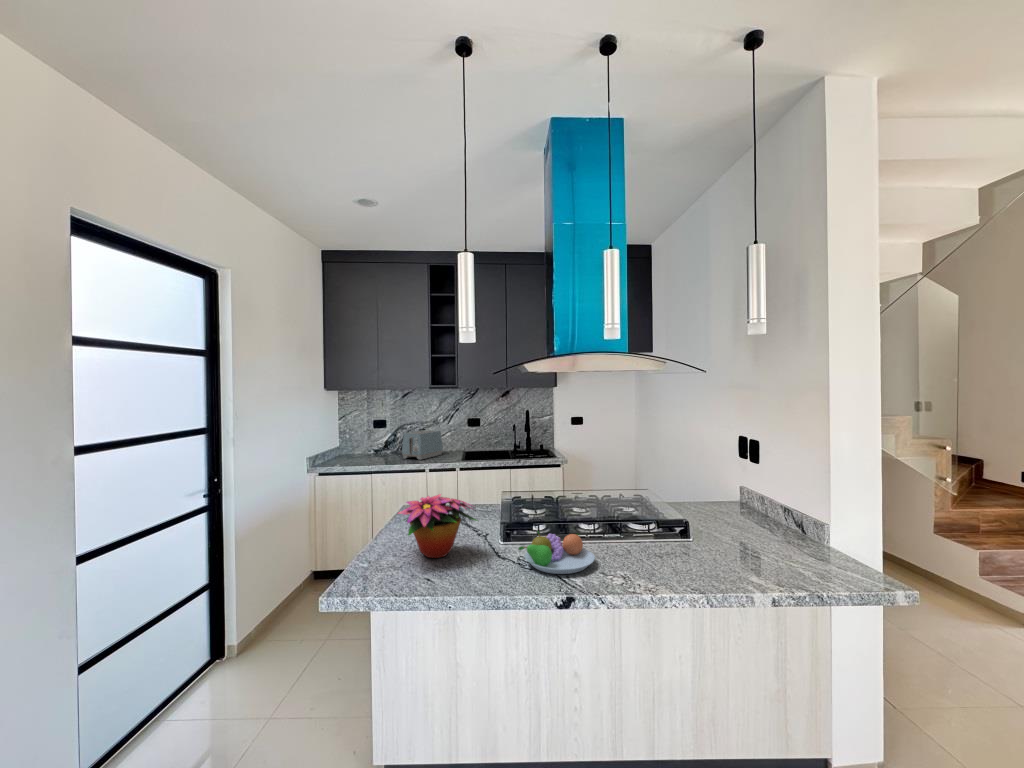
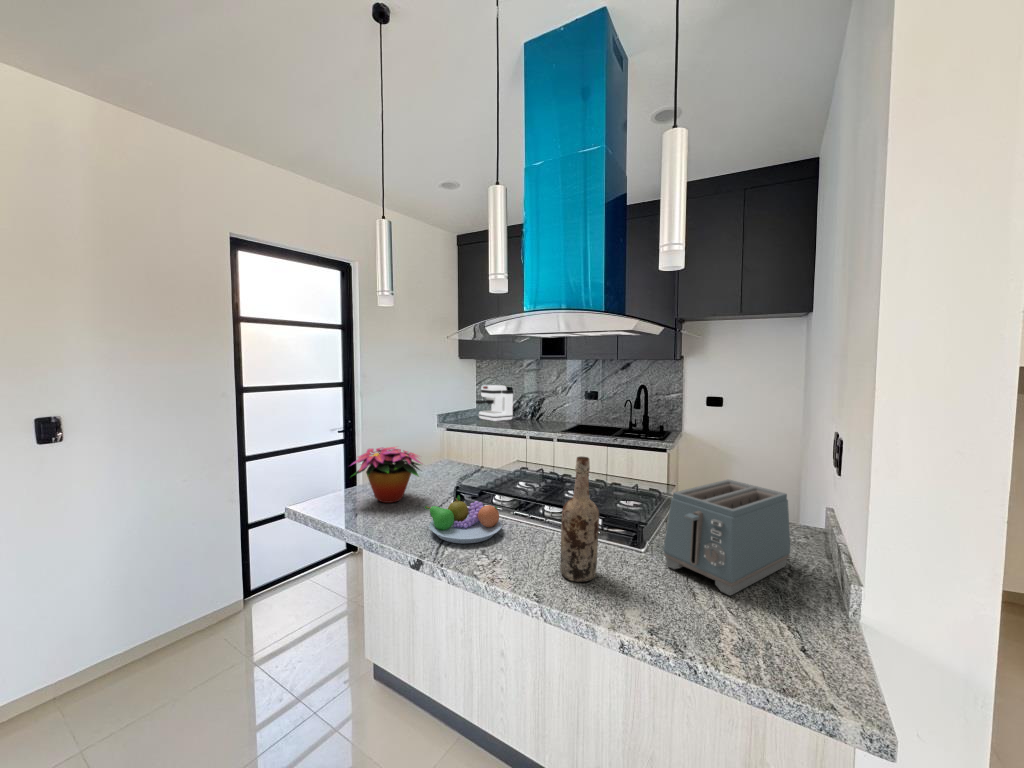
coffee maker: none [347,417,389,459] -> present [476,385,513,421]
toaster: present [402,430,443,460] -> present [663,480,790,595]
wine bottle: none [673,473,705,575] -> present [560,457,599,582]

